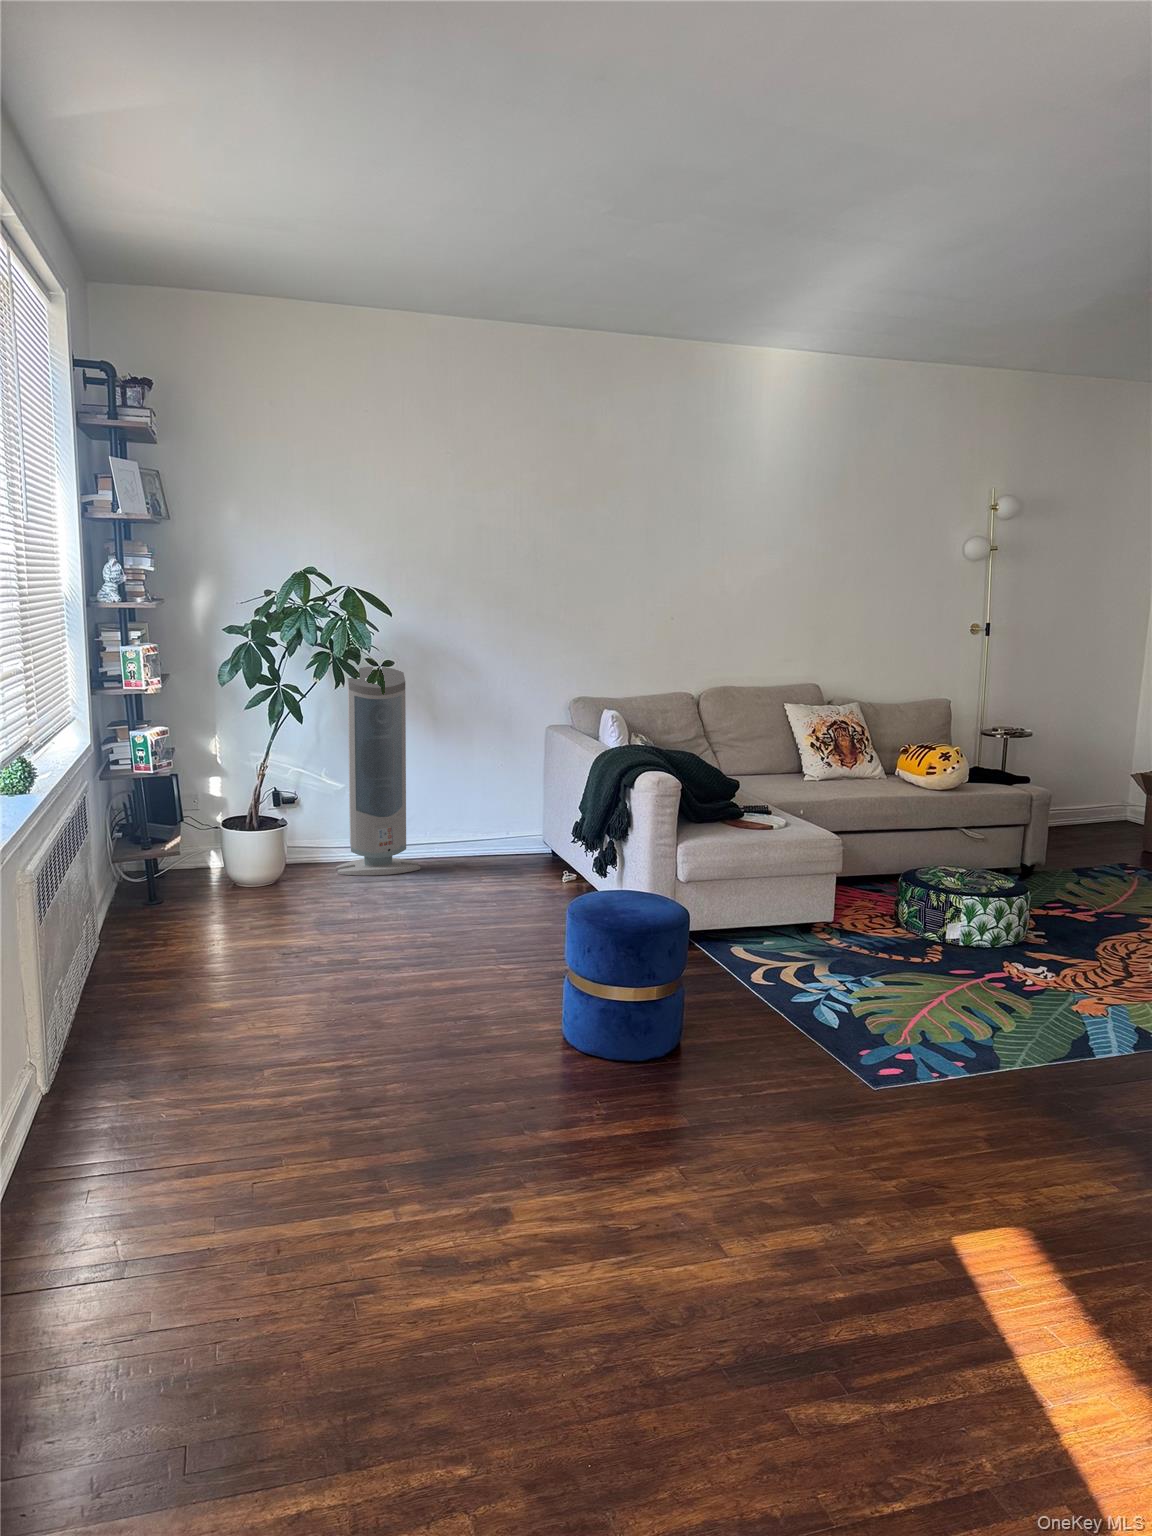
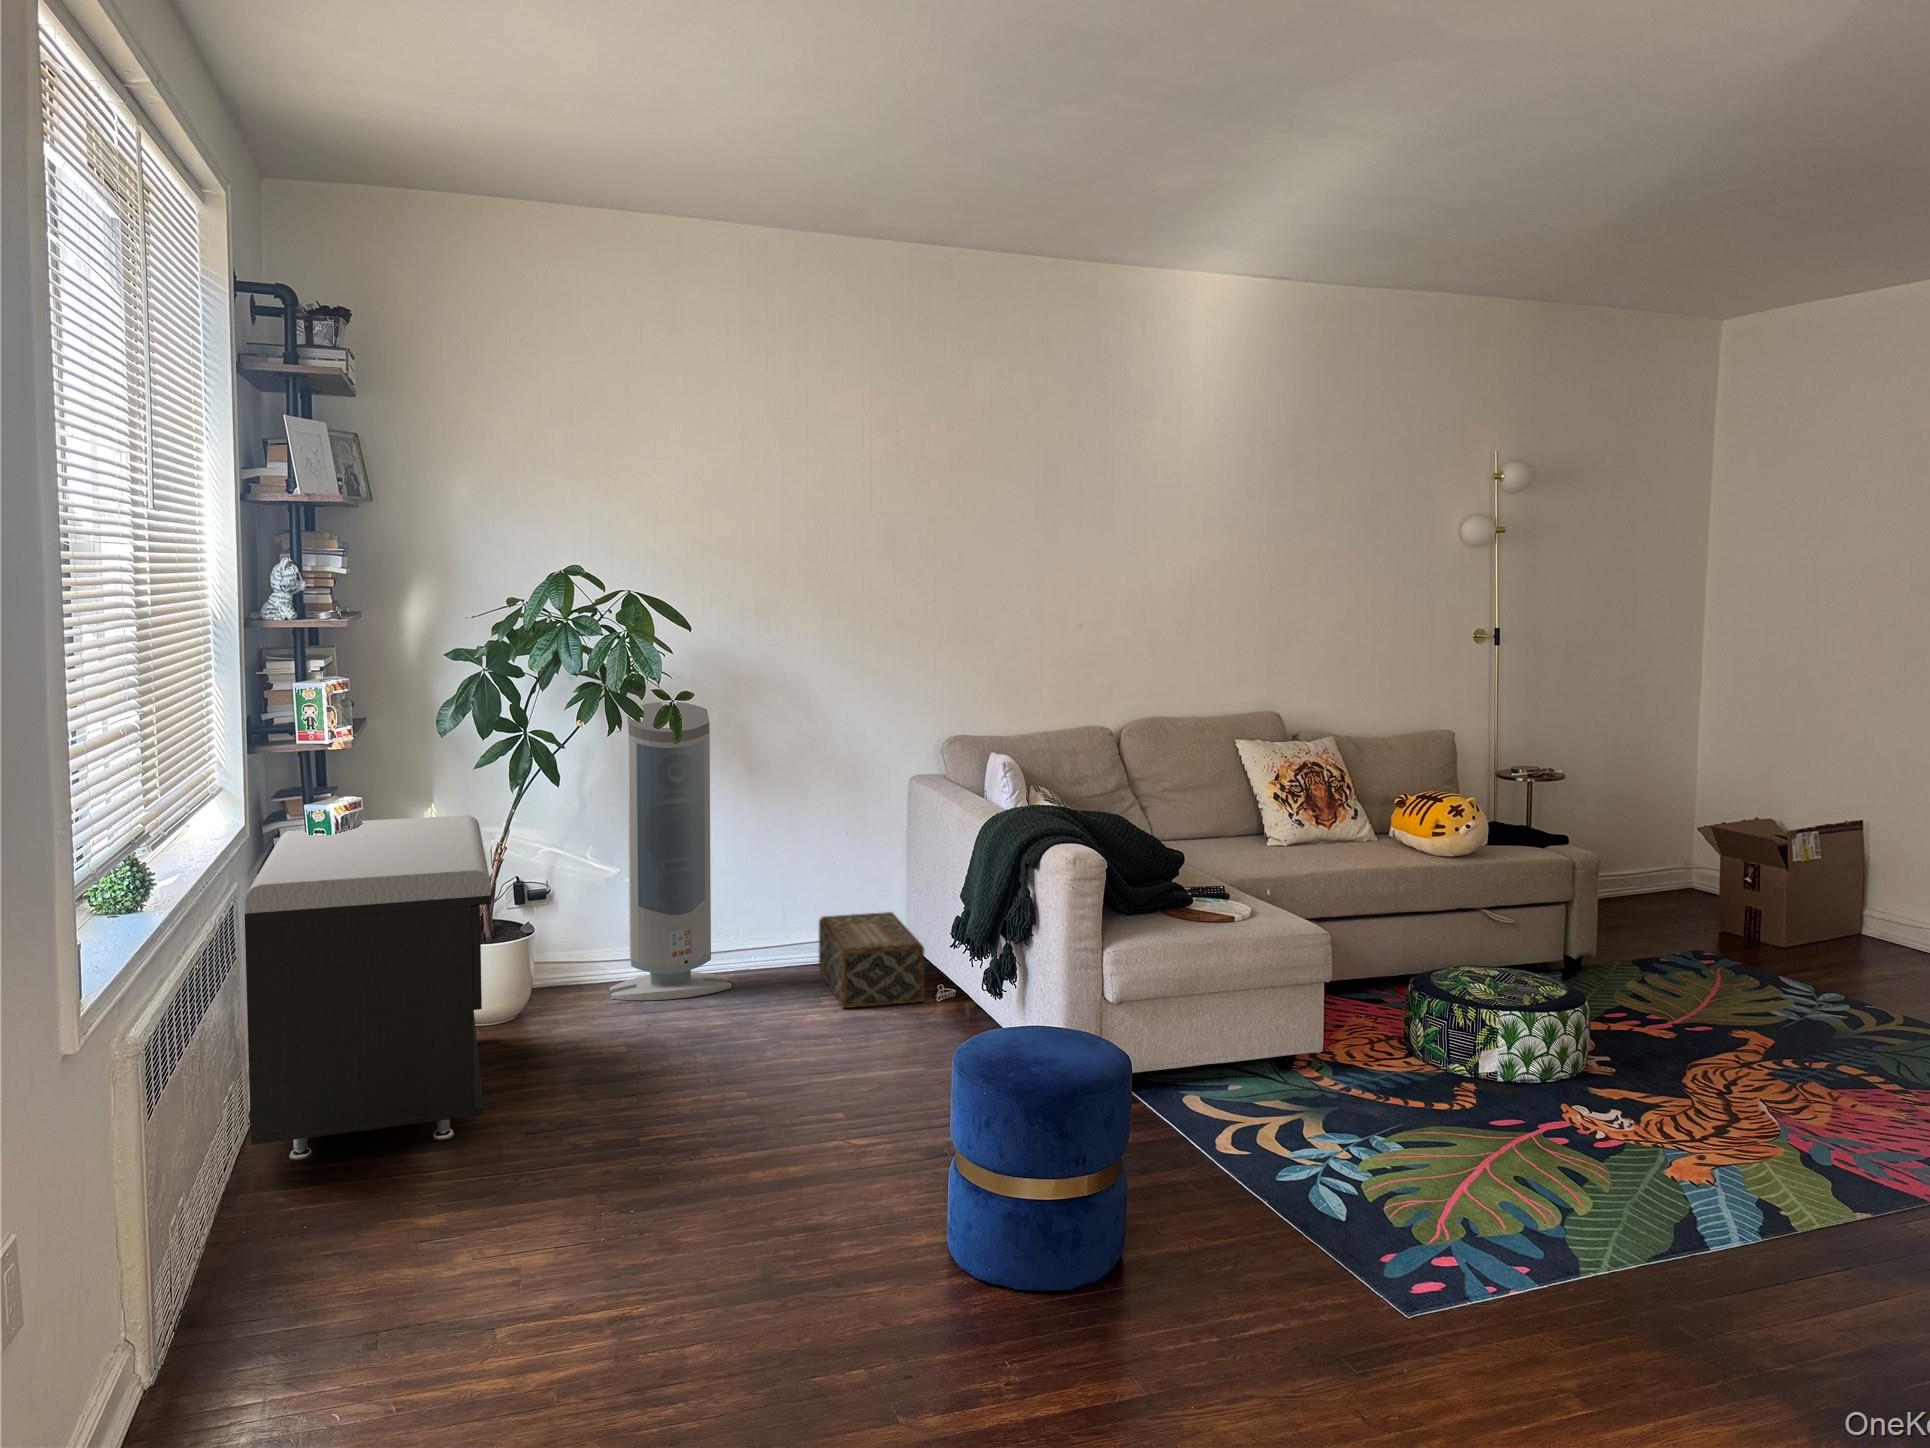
storage bench: none [95,742,257,965] -> present [245,815,491,1160]
woven basket: none [482,821,556,885] -> present [819,912,924,1008]

